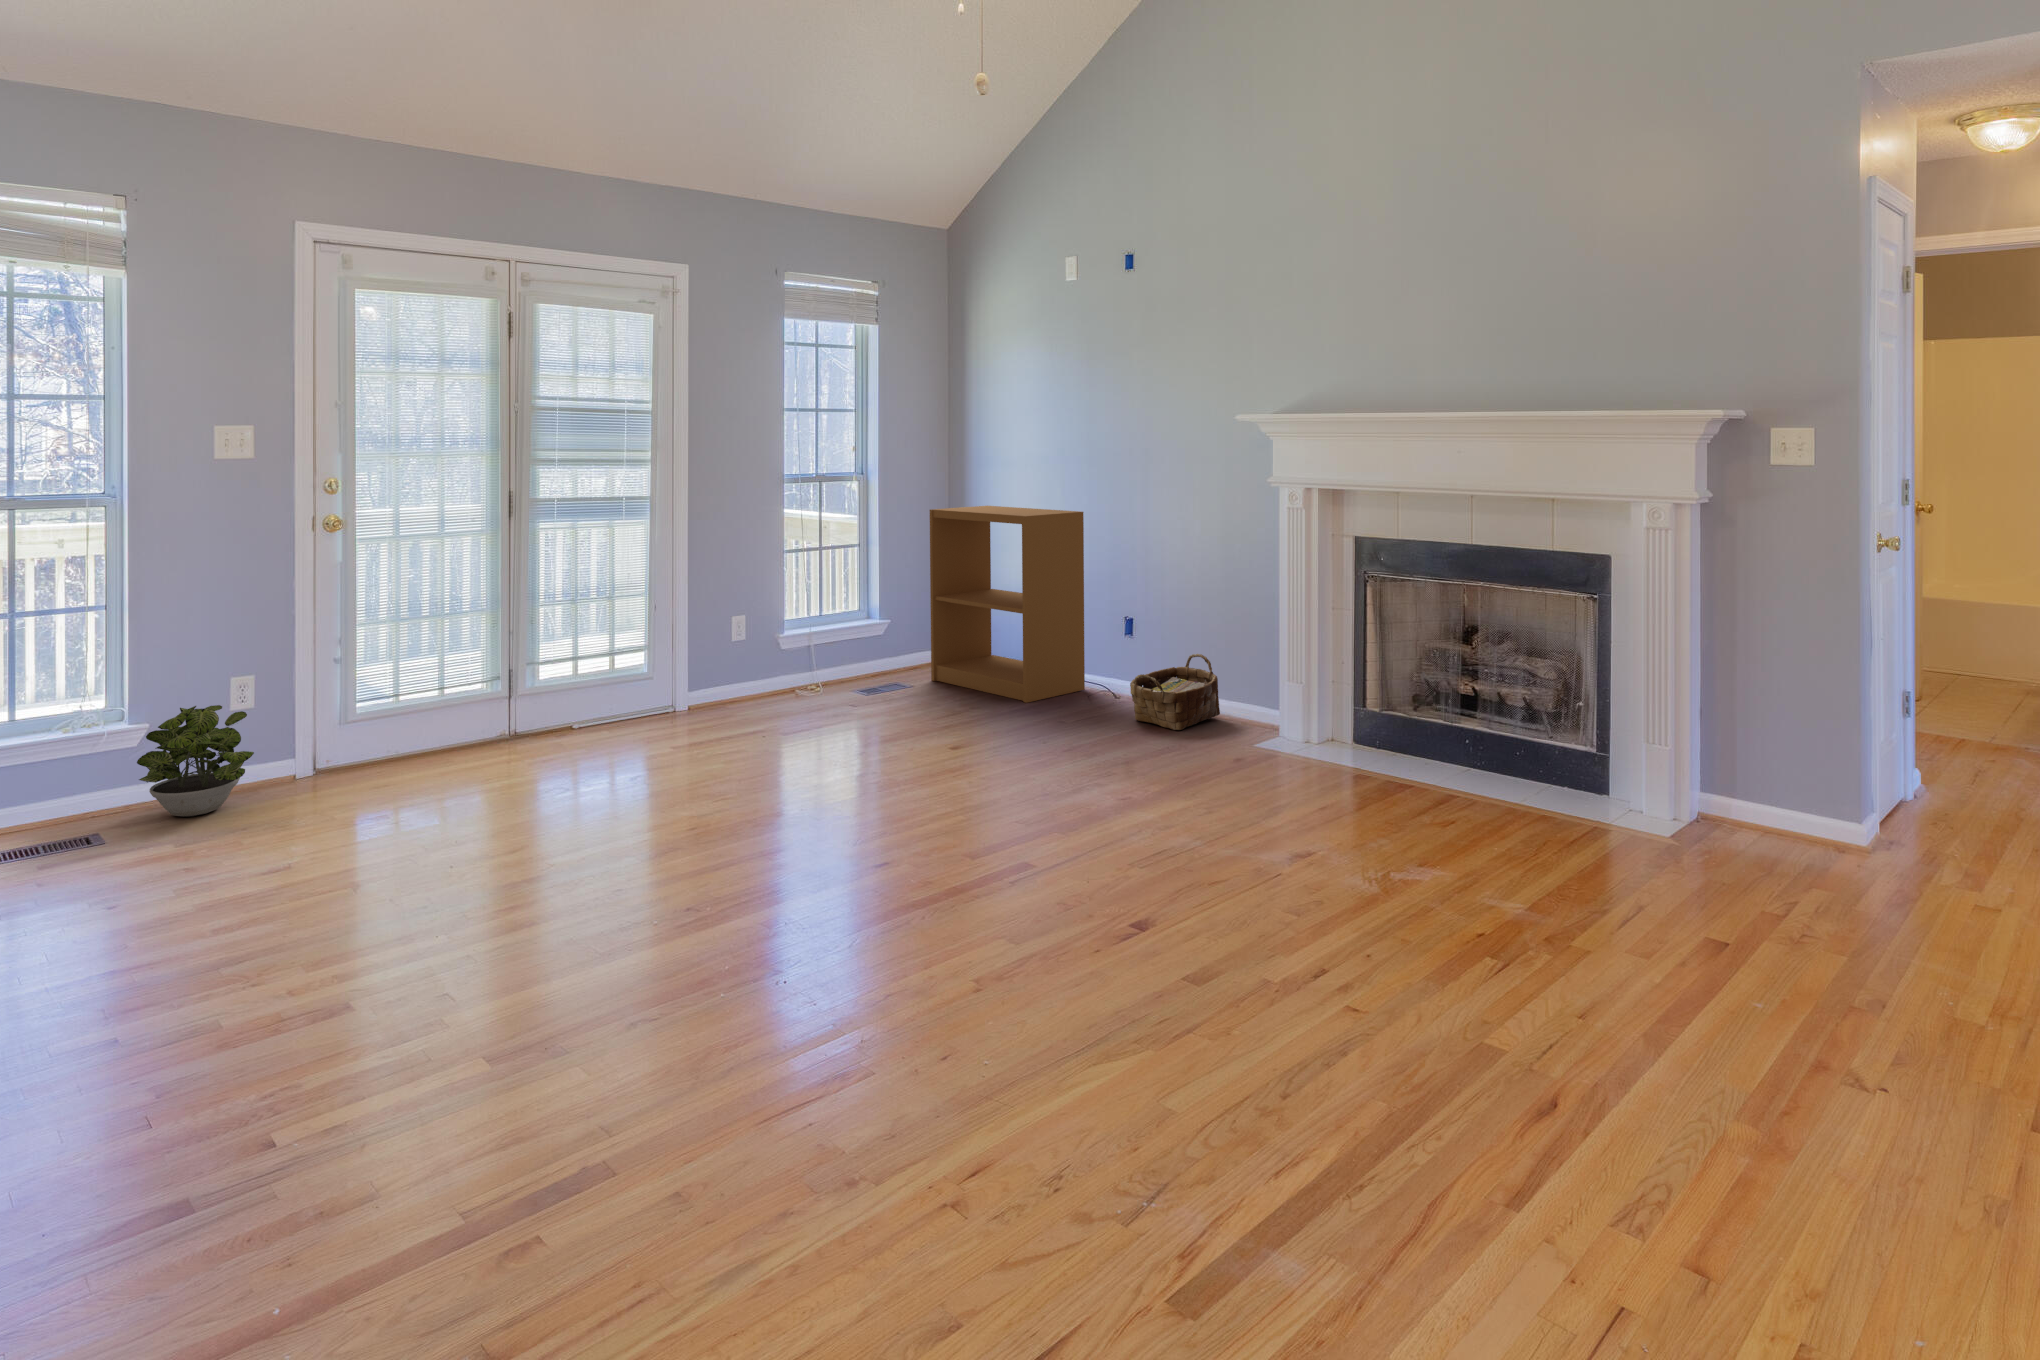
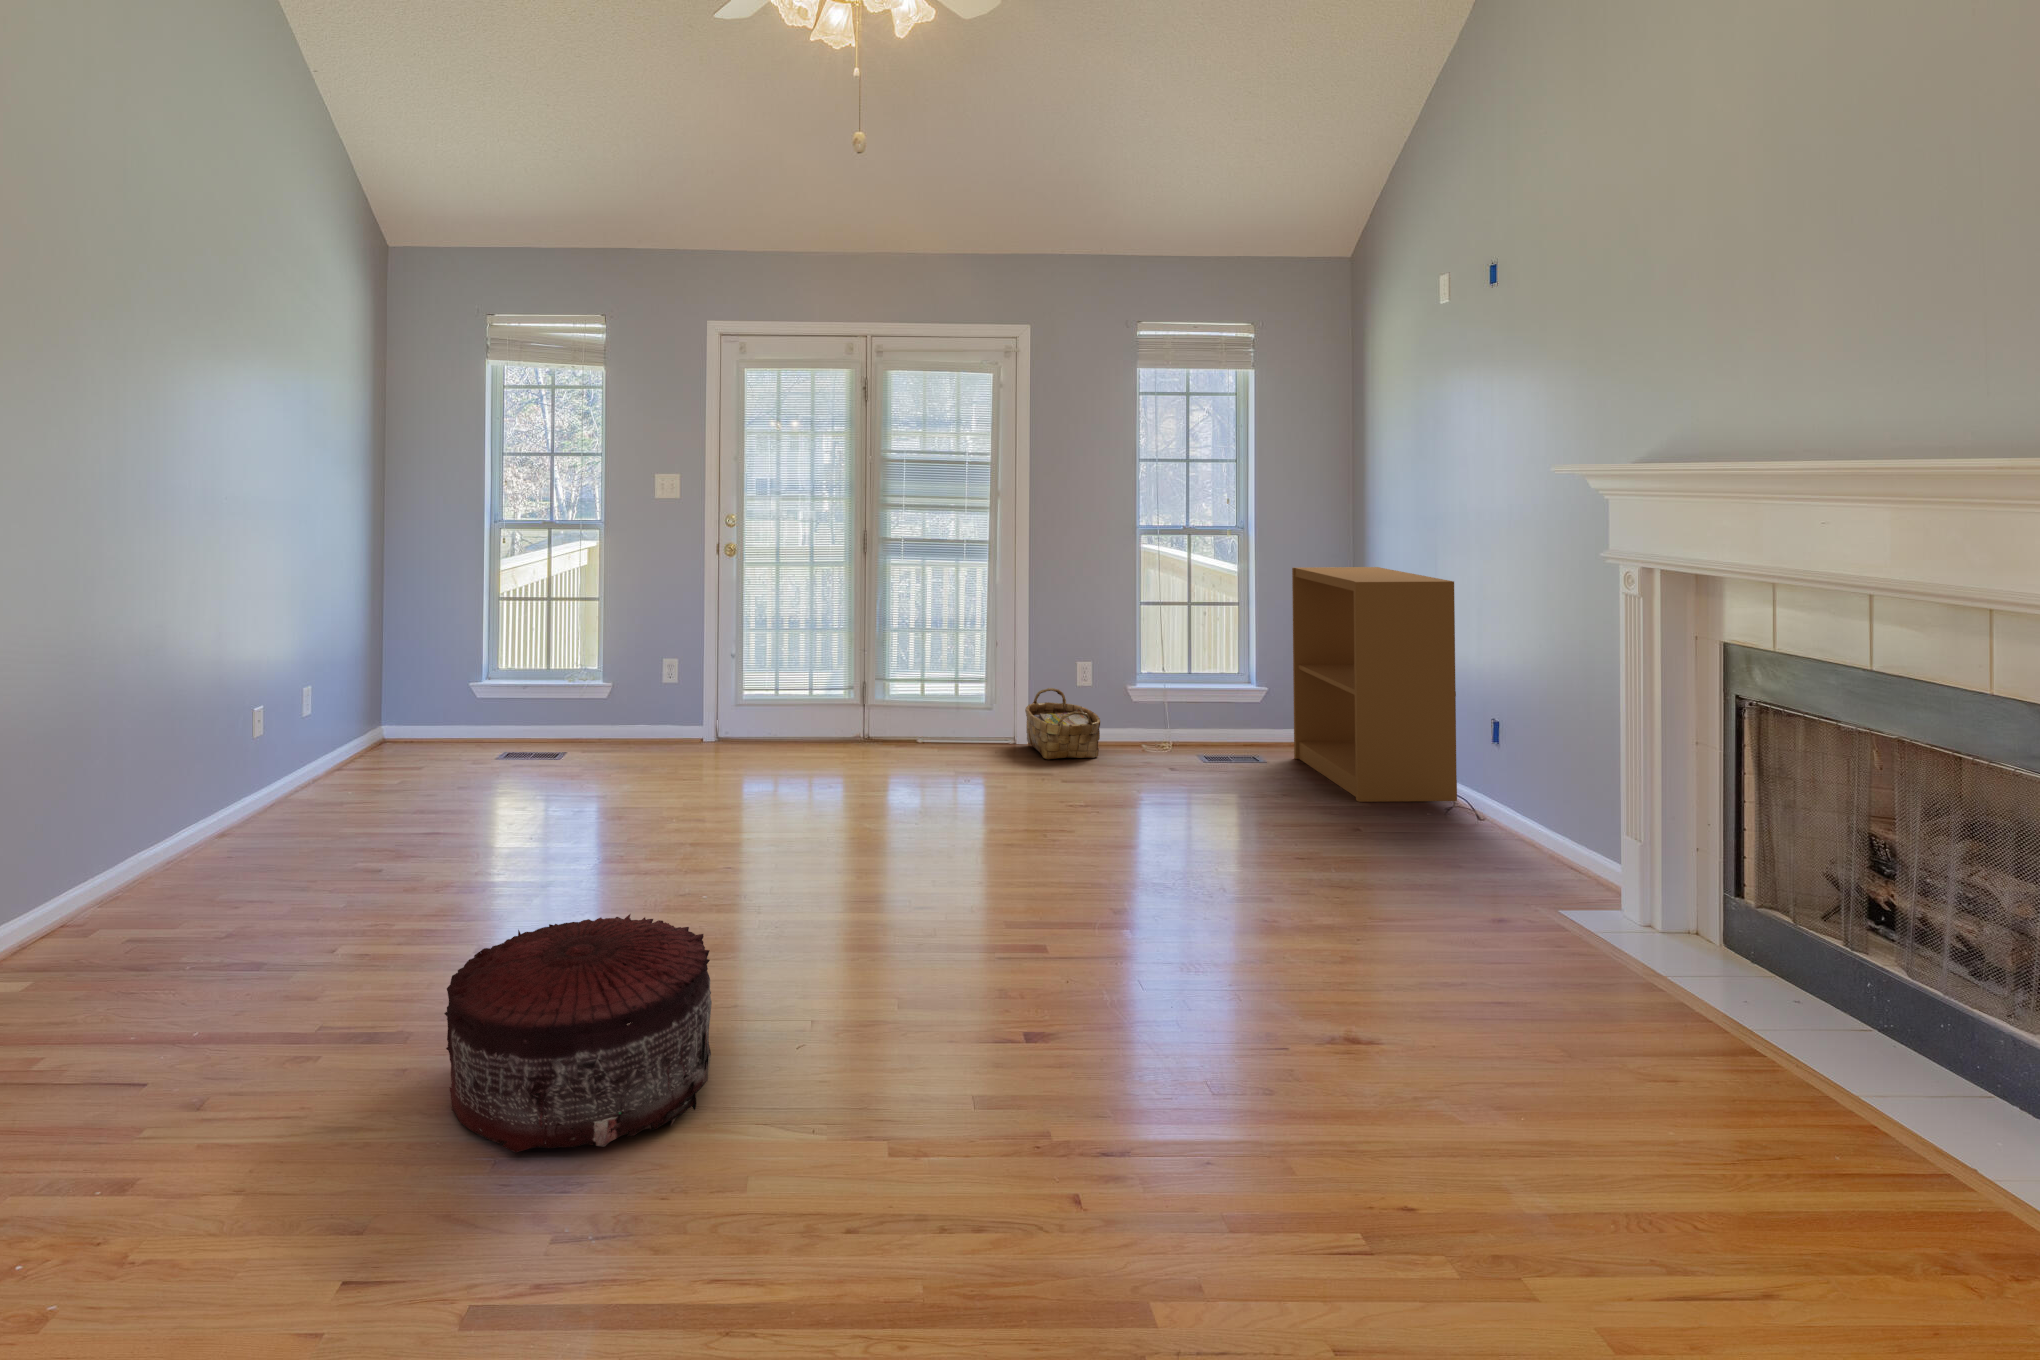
woven basket: present [1130,654,1220,730] -> present [1025,688,1100,759]
potted plant: present [137,705,254,816] -> none [579,678,654,758]
pouf: none [664,898,973,1168] -> present [444,914,712,1152]

